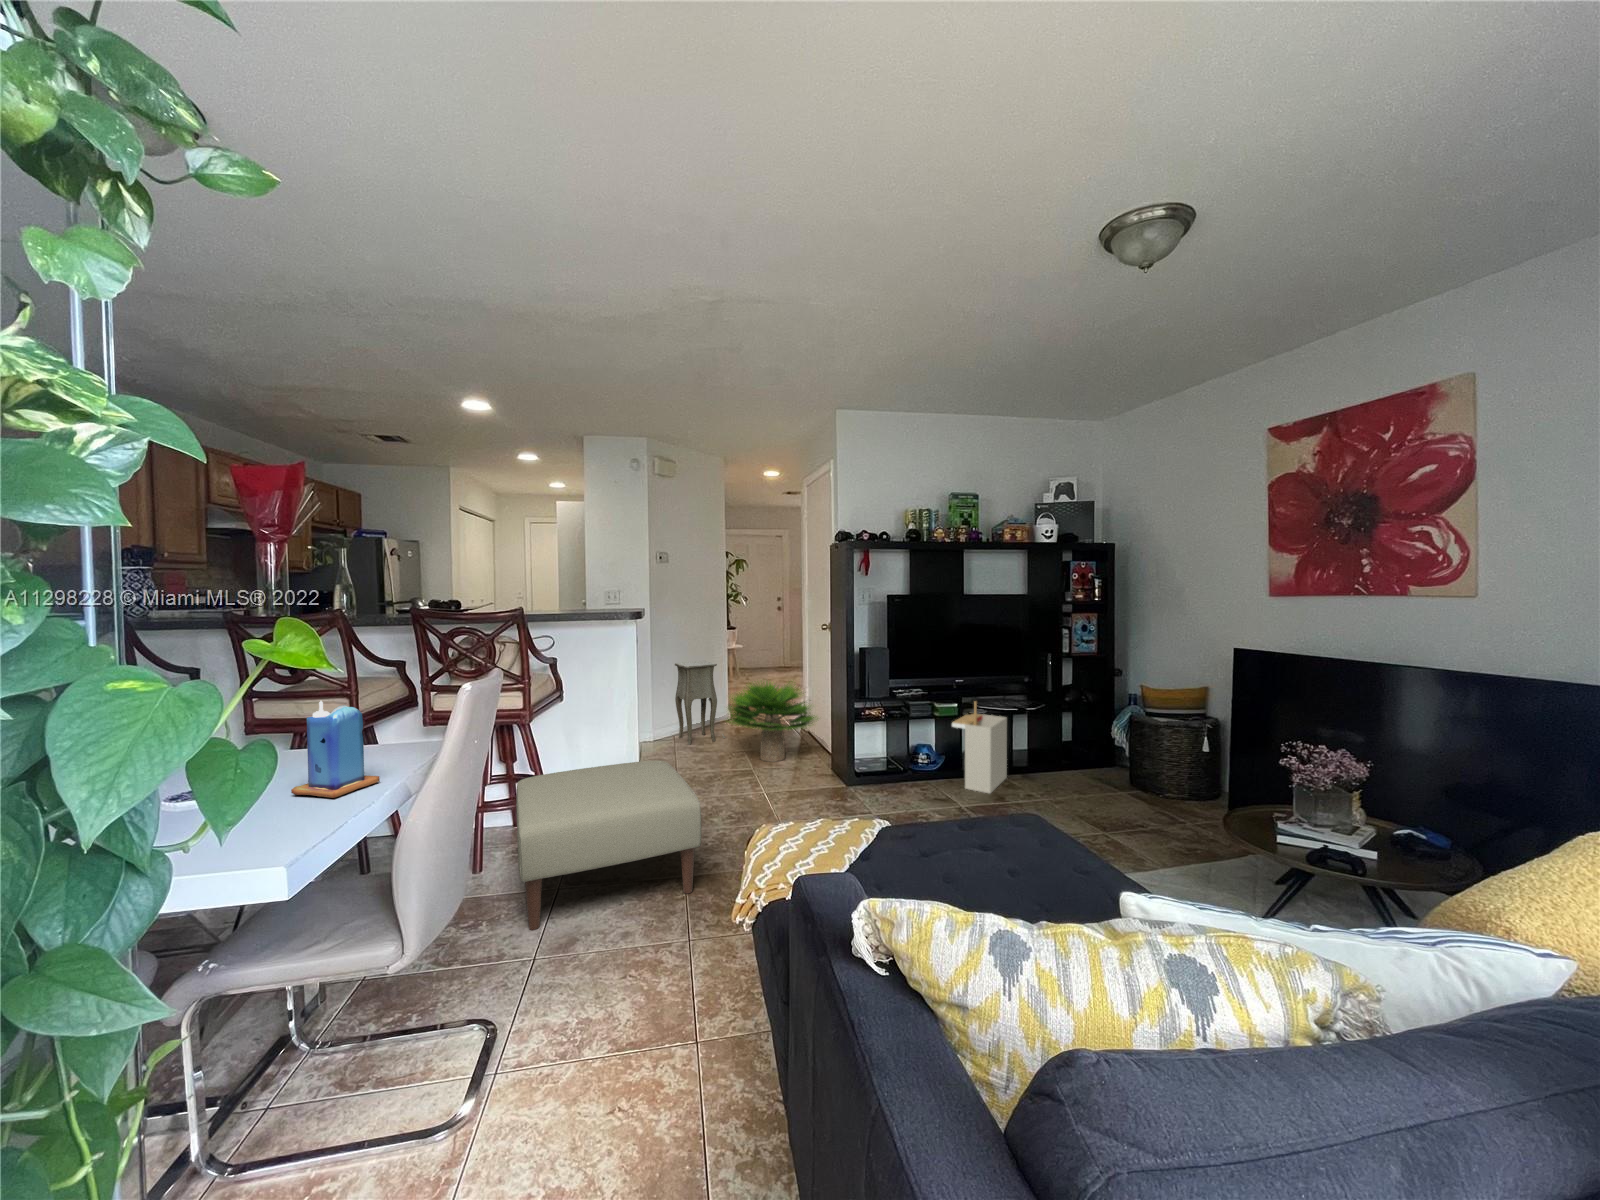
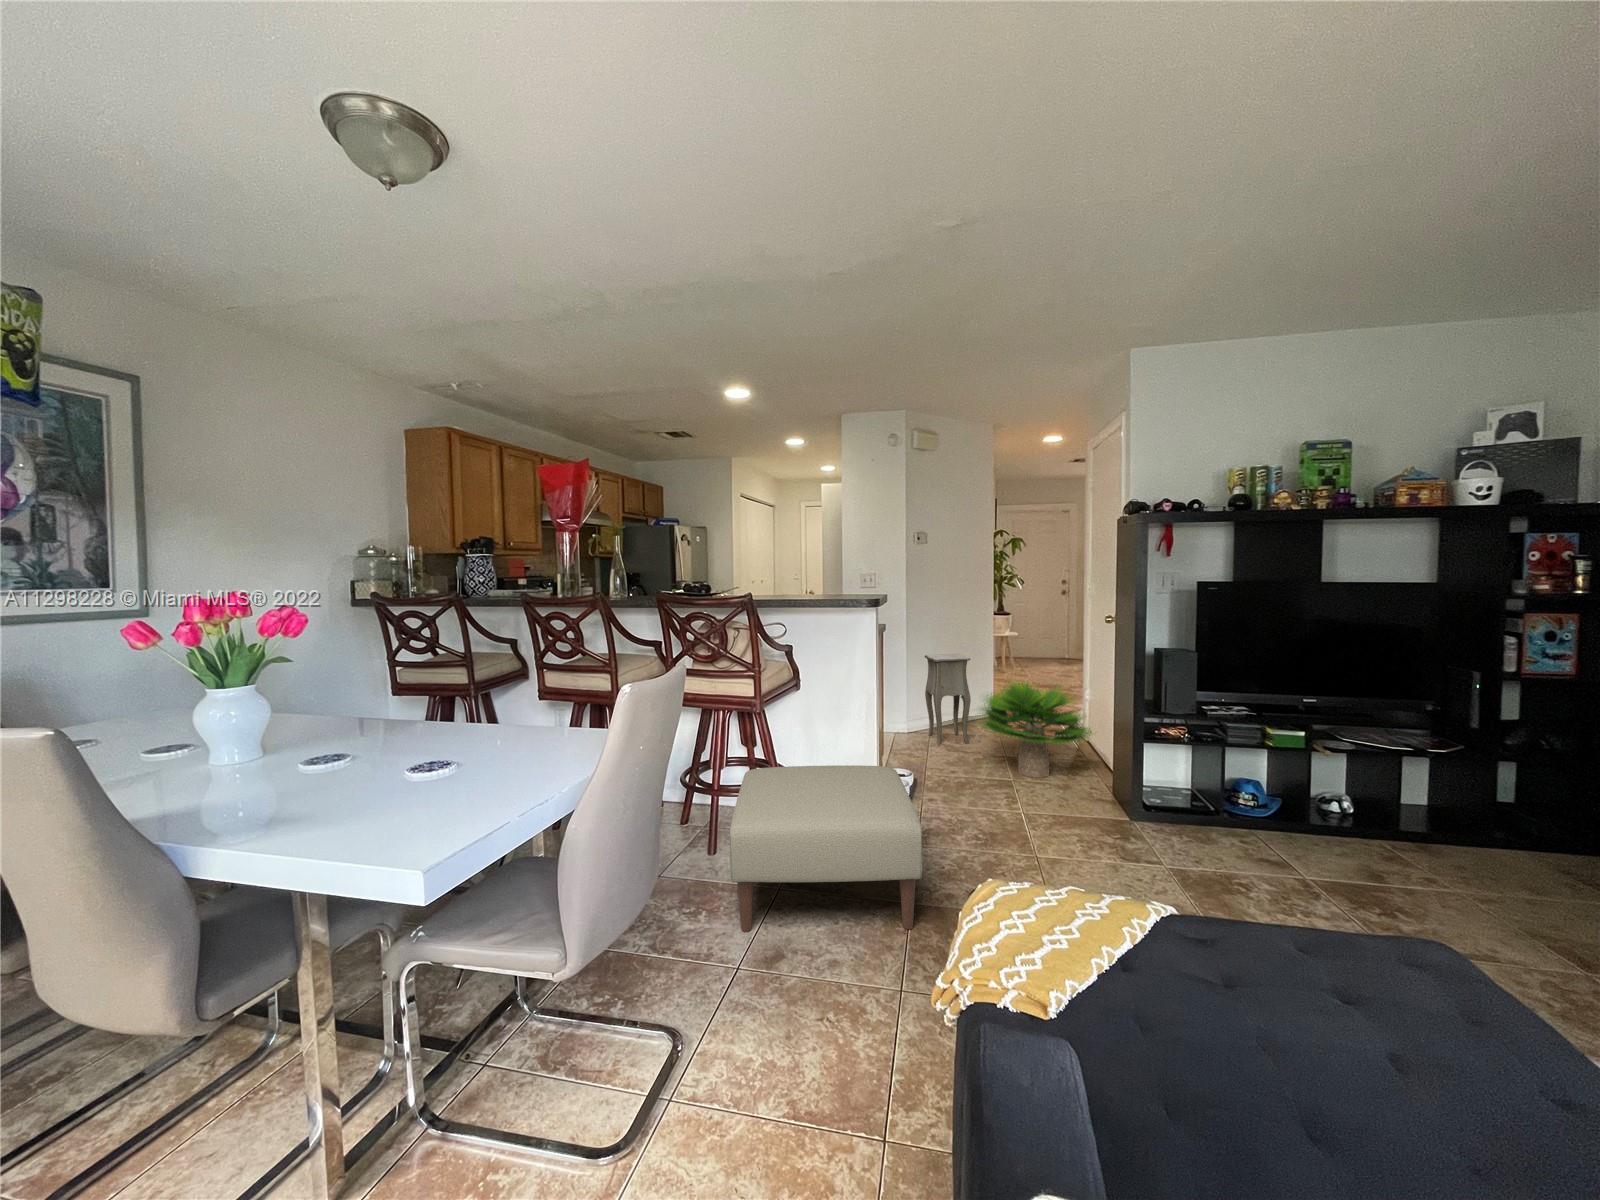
candle: present [291,701,380,798] -> none [499,692,569,789]
storage bin: present [952,701,1007,793] -> none [1299,735,1404,873]

